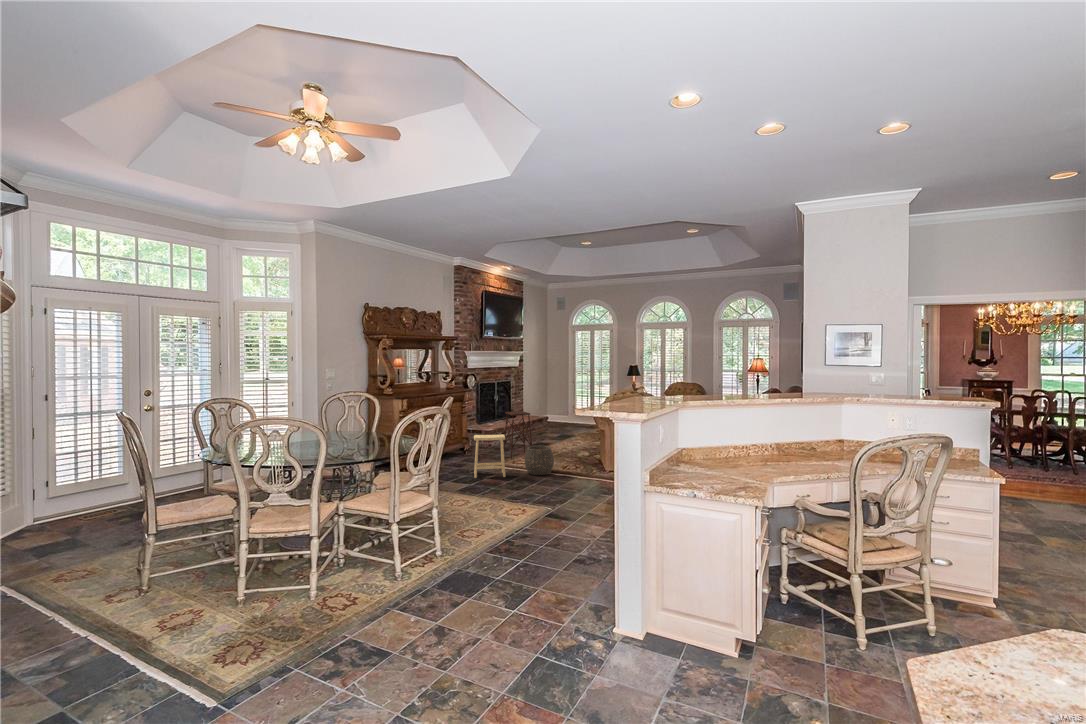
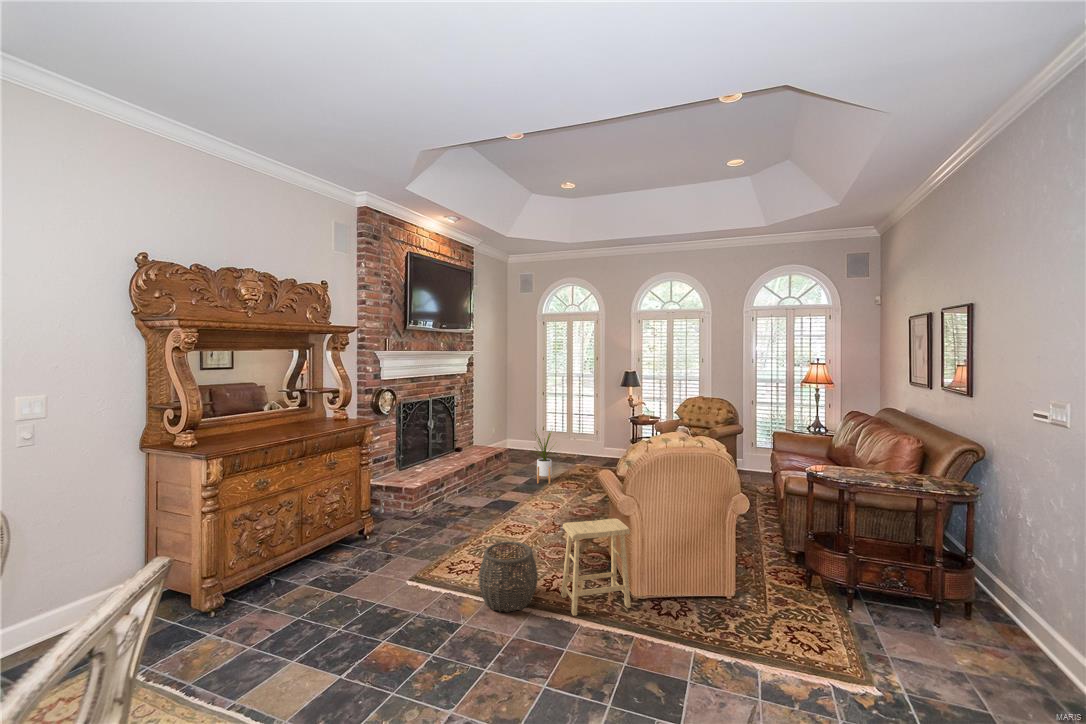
house plant: none [560,398,581,438] -> present [534,429,552,484]
side table: present [503,411,532,459] -> none [438,458,492,551]
footstool: present [474,434,505,478] -> present [561,518,631,616]

